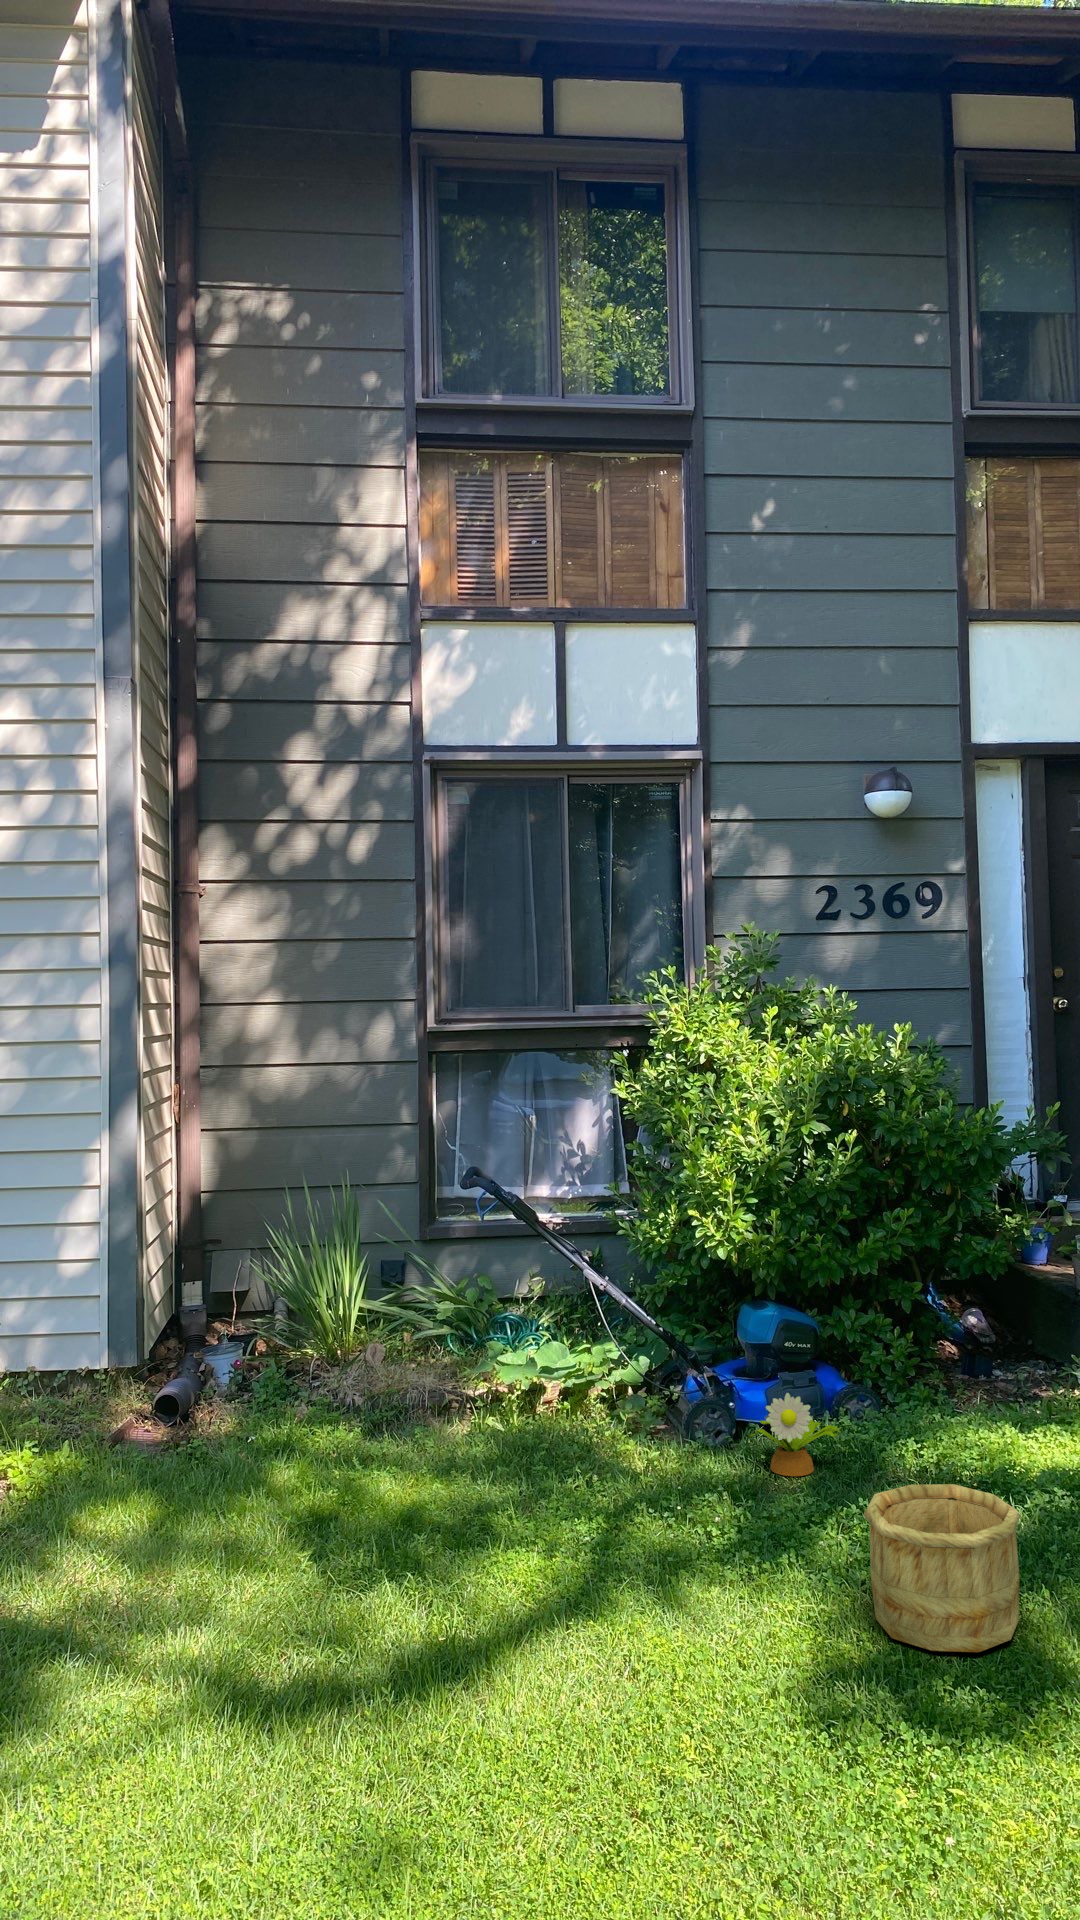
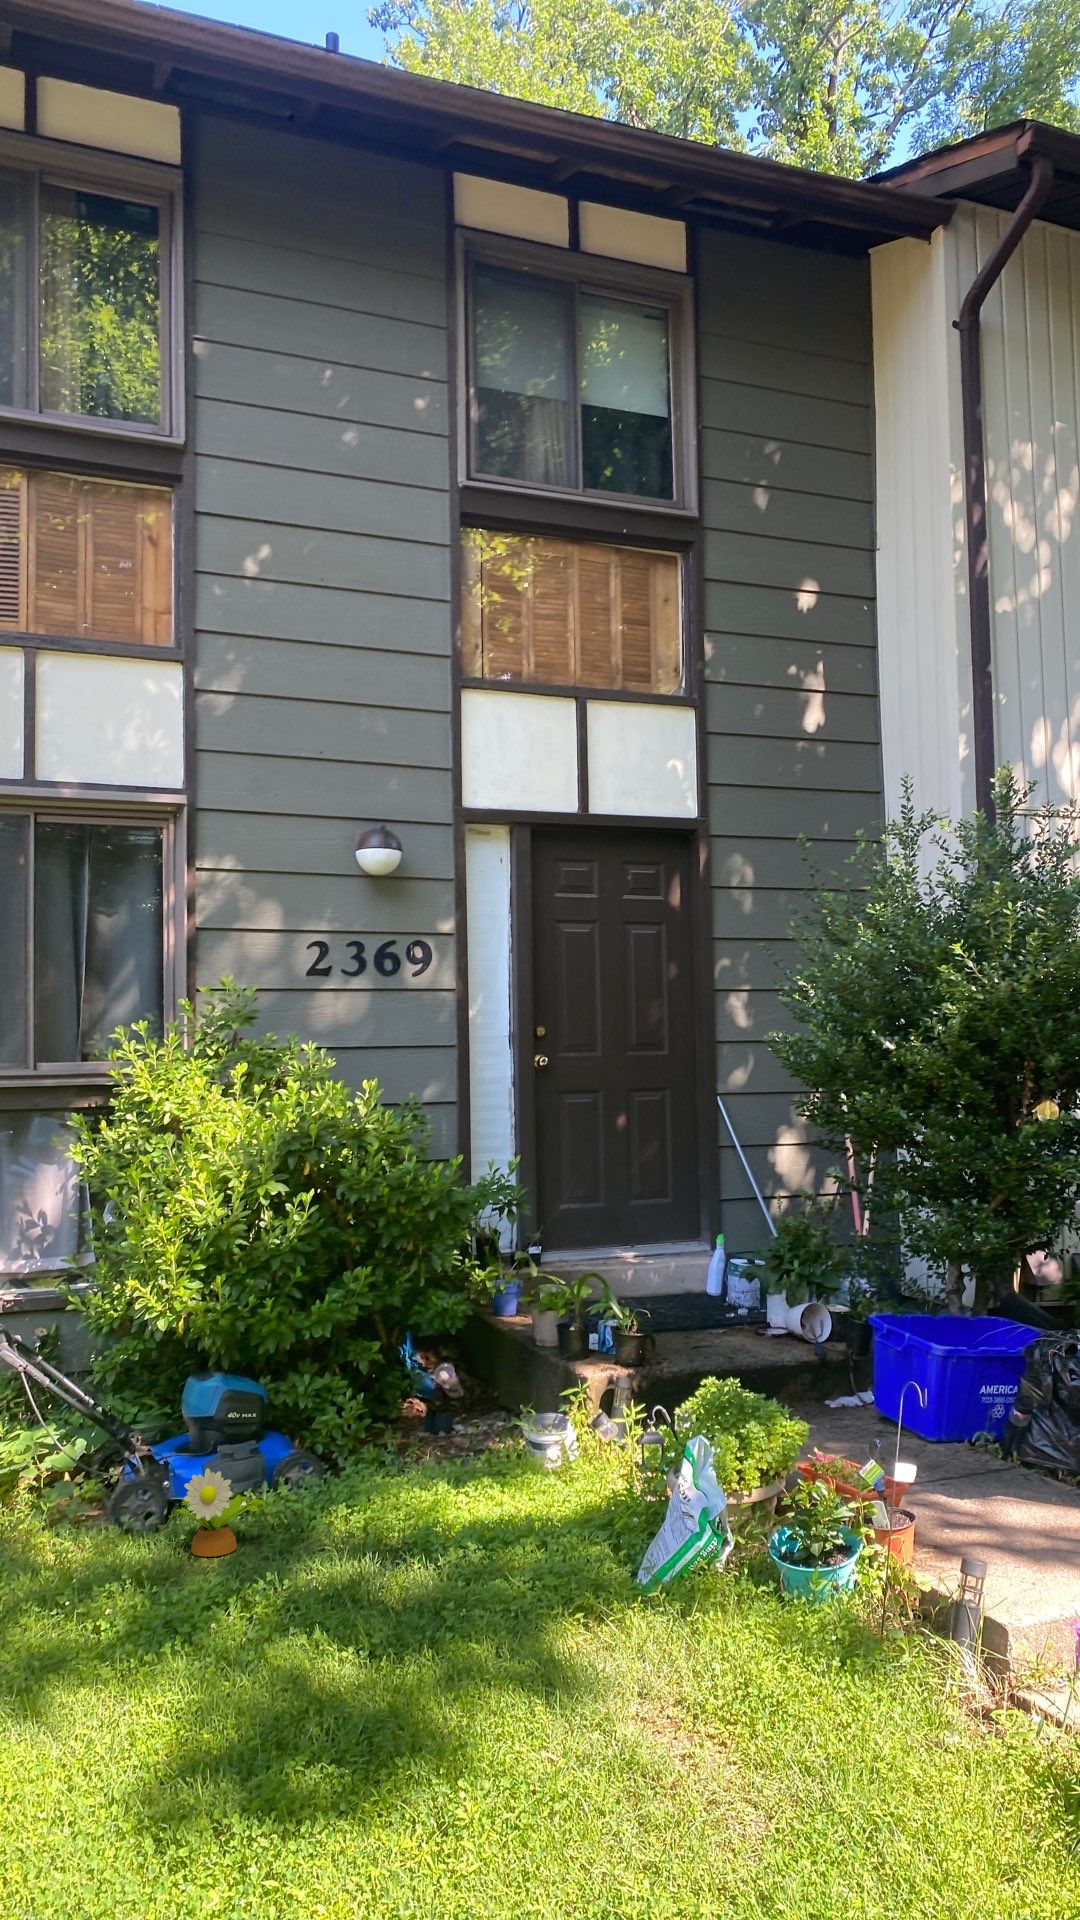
wooden bucket: present [864,1484,1020,1652] -> none [242,1553,400,1731]

